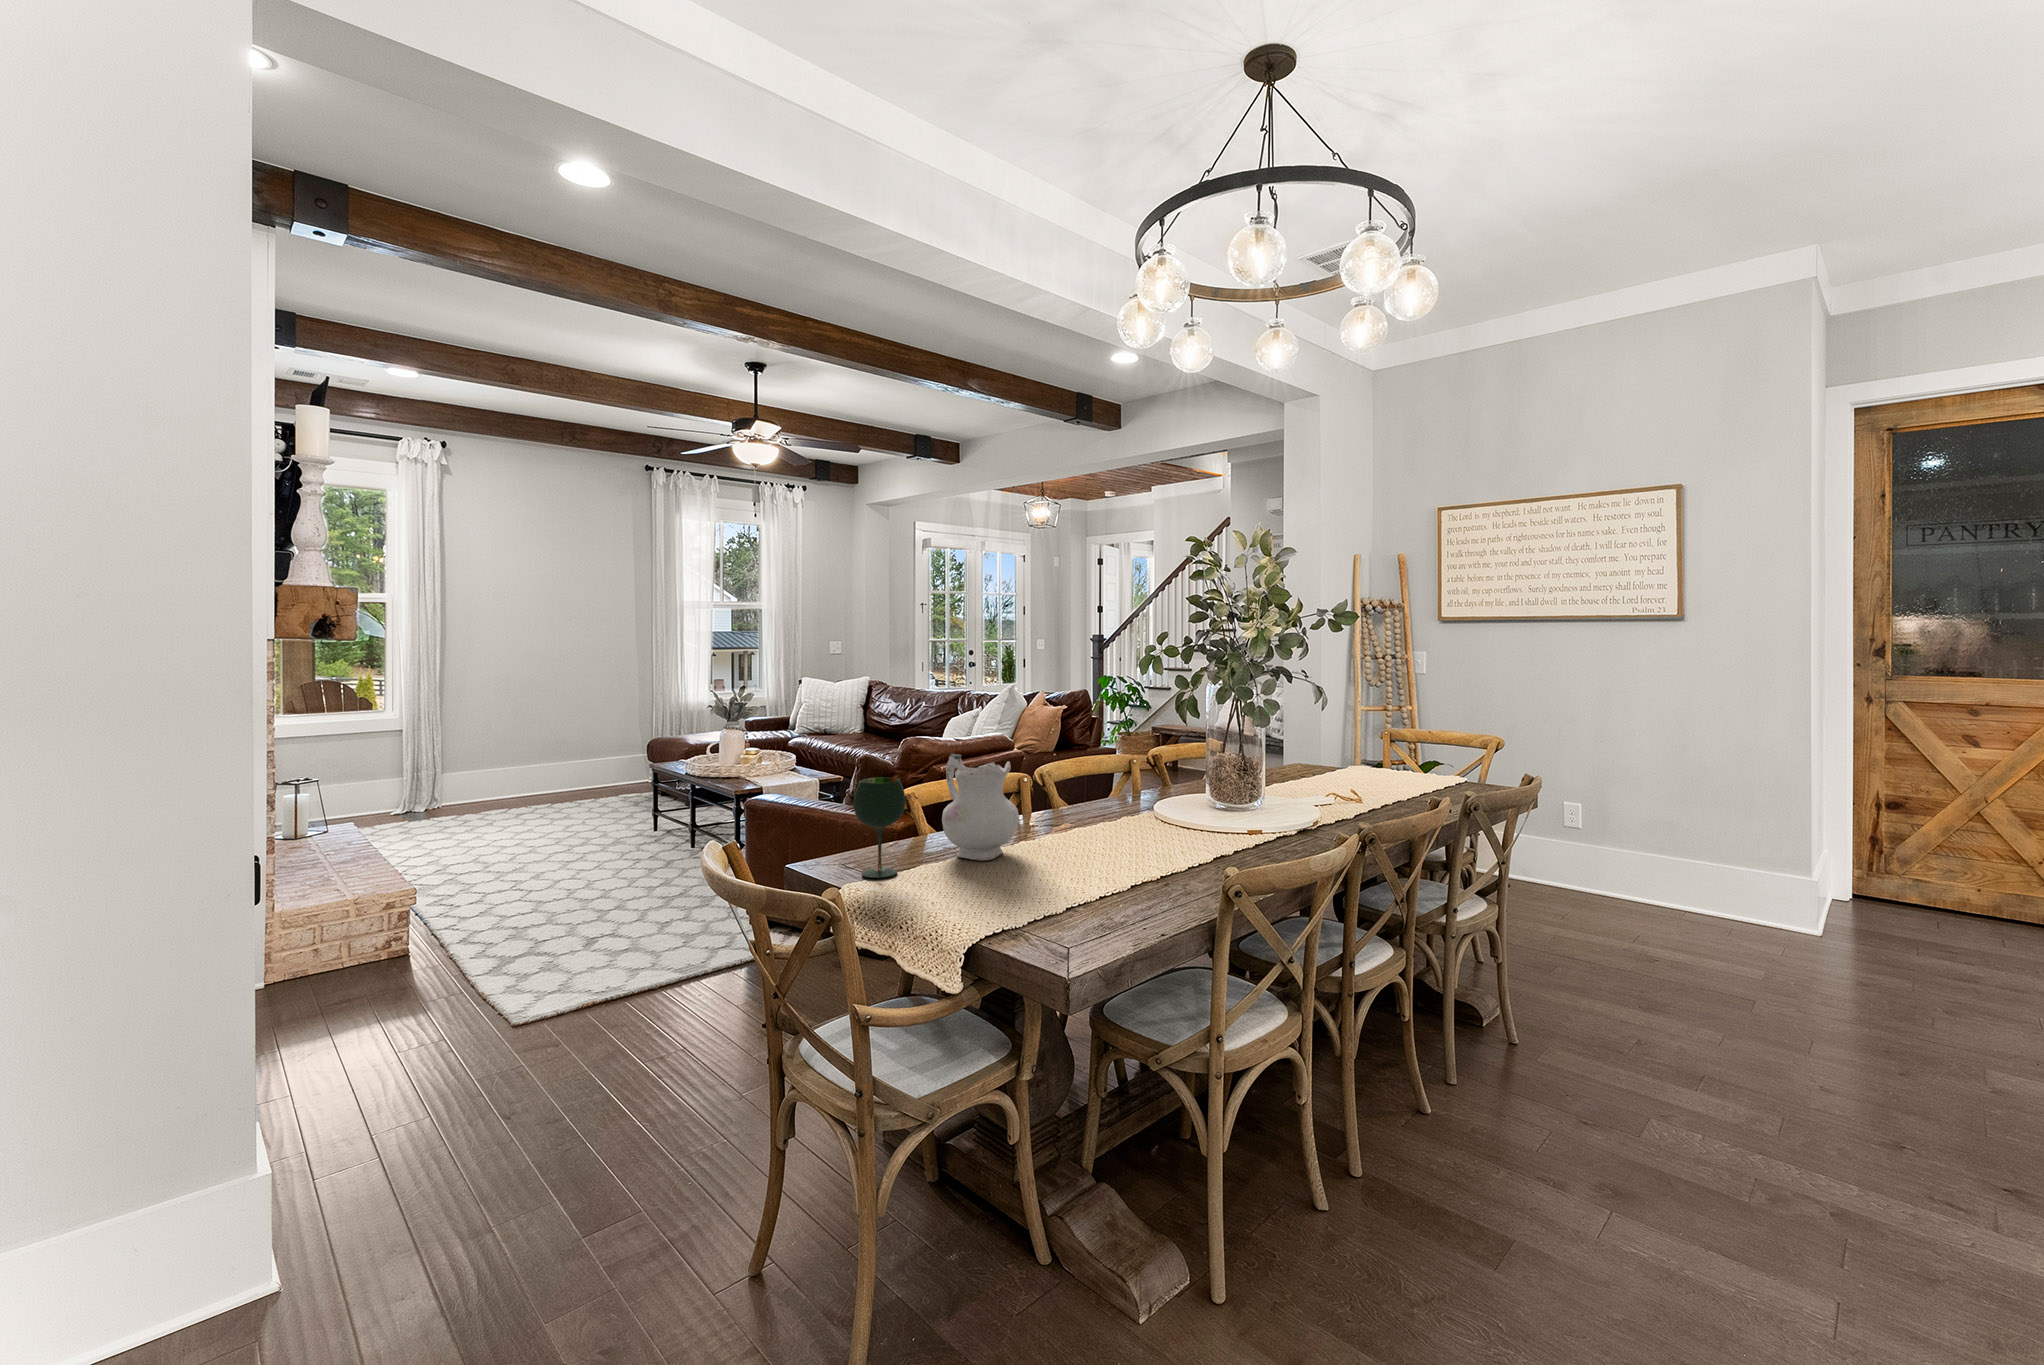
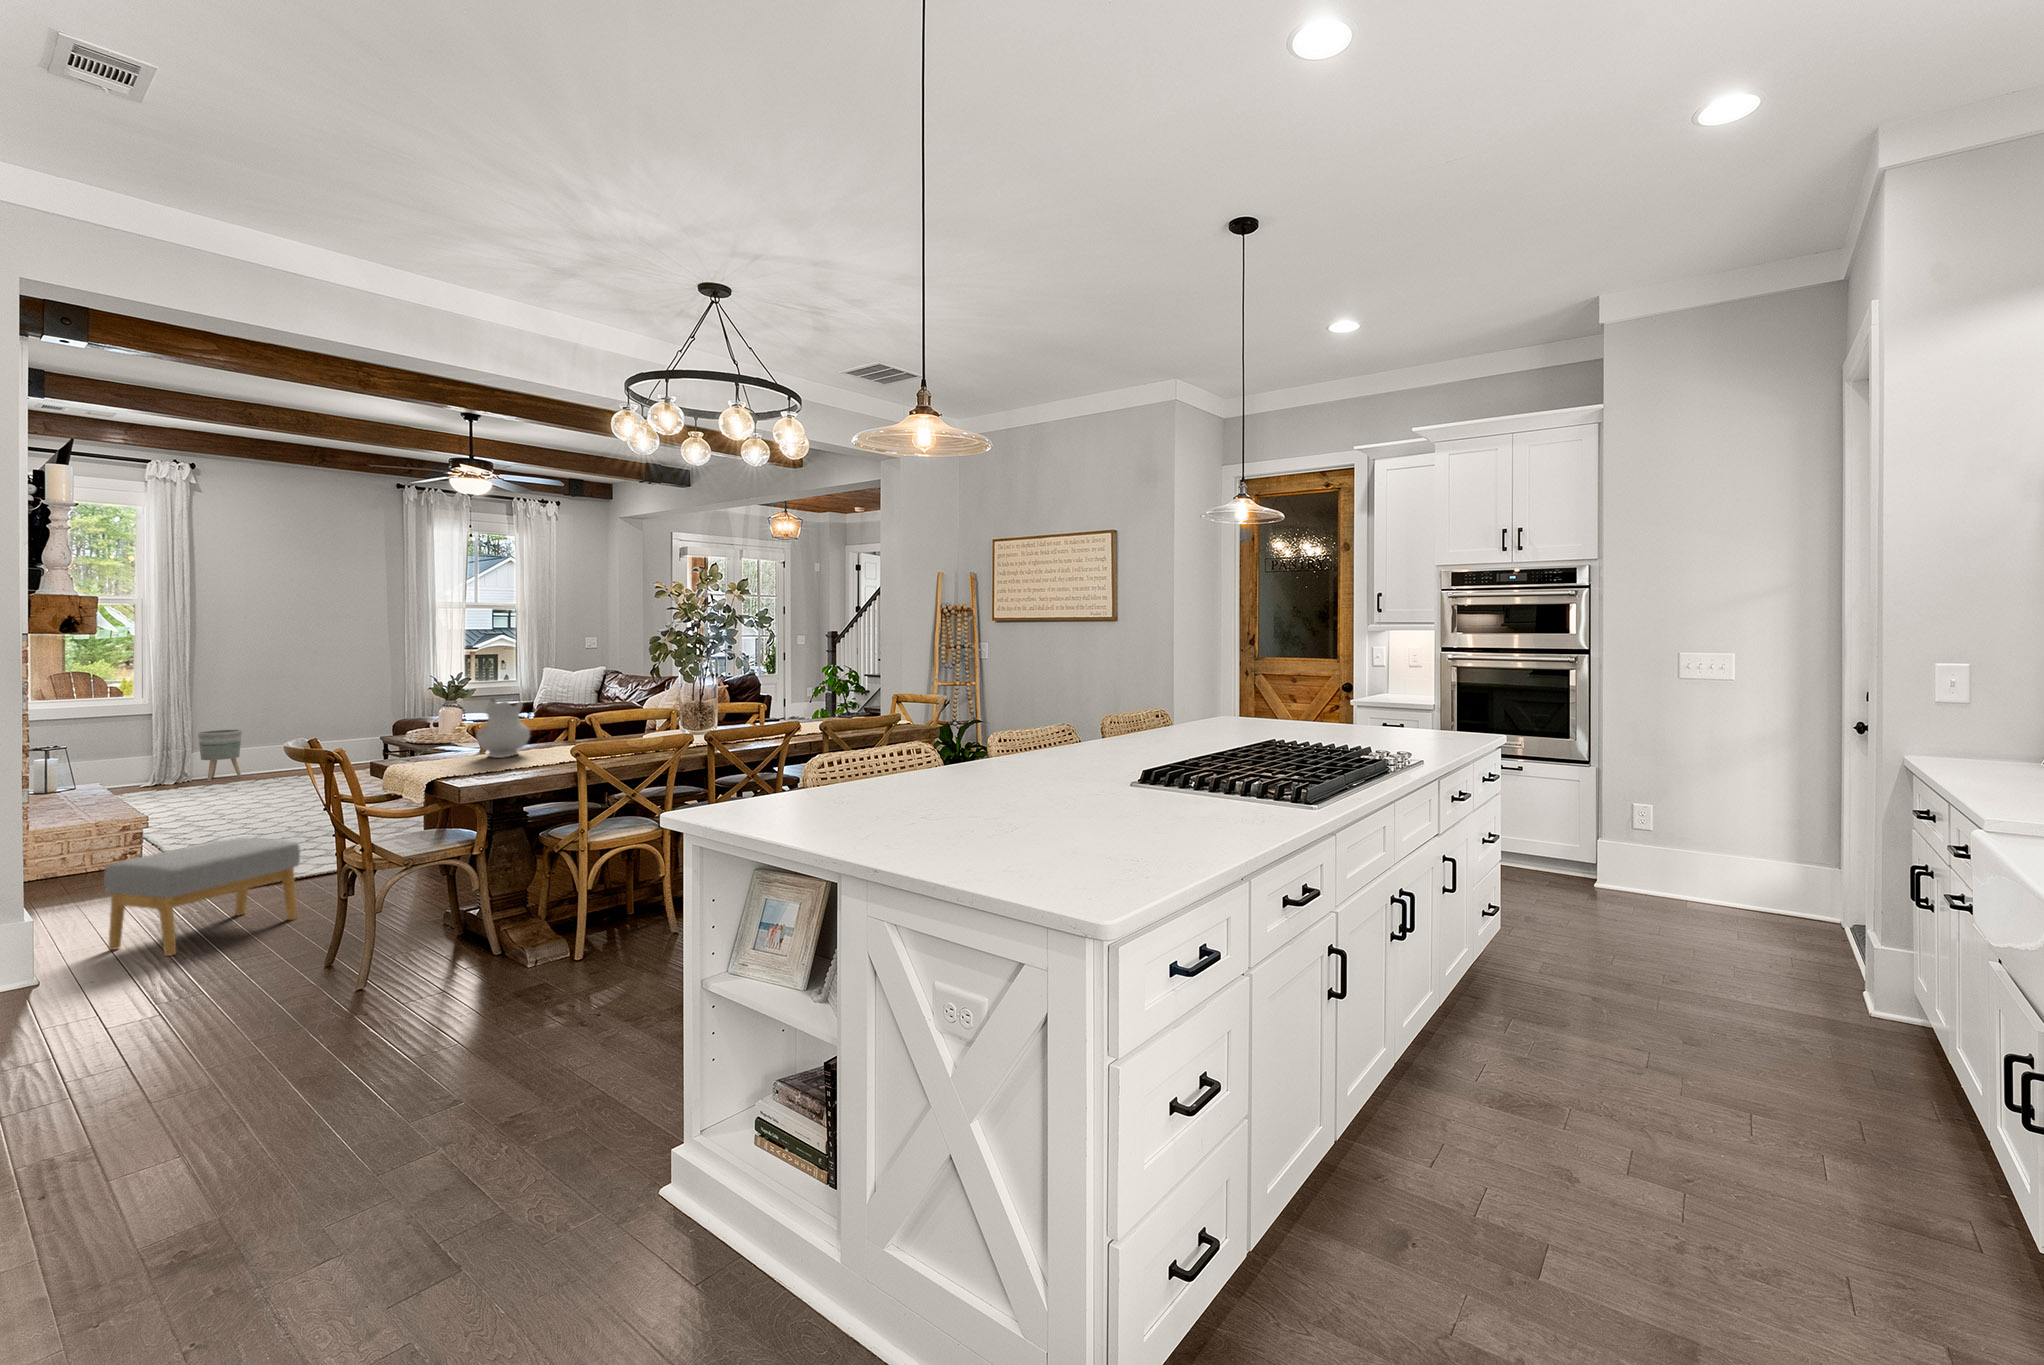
planter: none [446,750,490,810] -> present [198,730,242,782]
wine glass: present [853,777,906,878] -> none [407,709,443,765]
footstool: none [387,962,653,1196] -> present [104,838,300,956]

